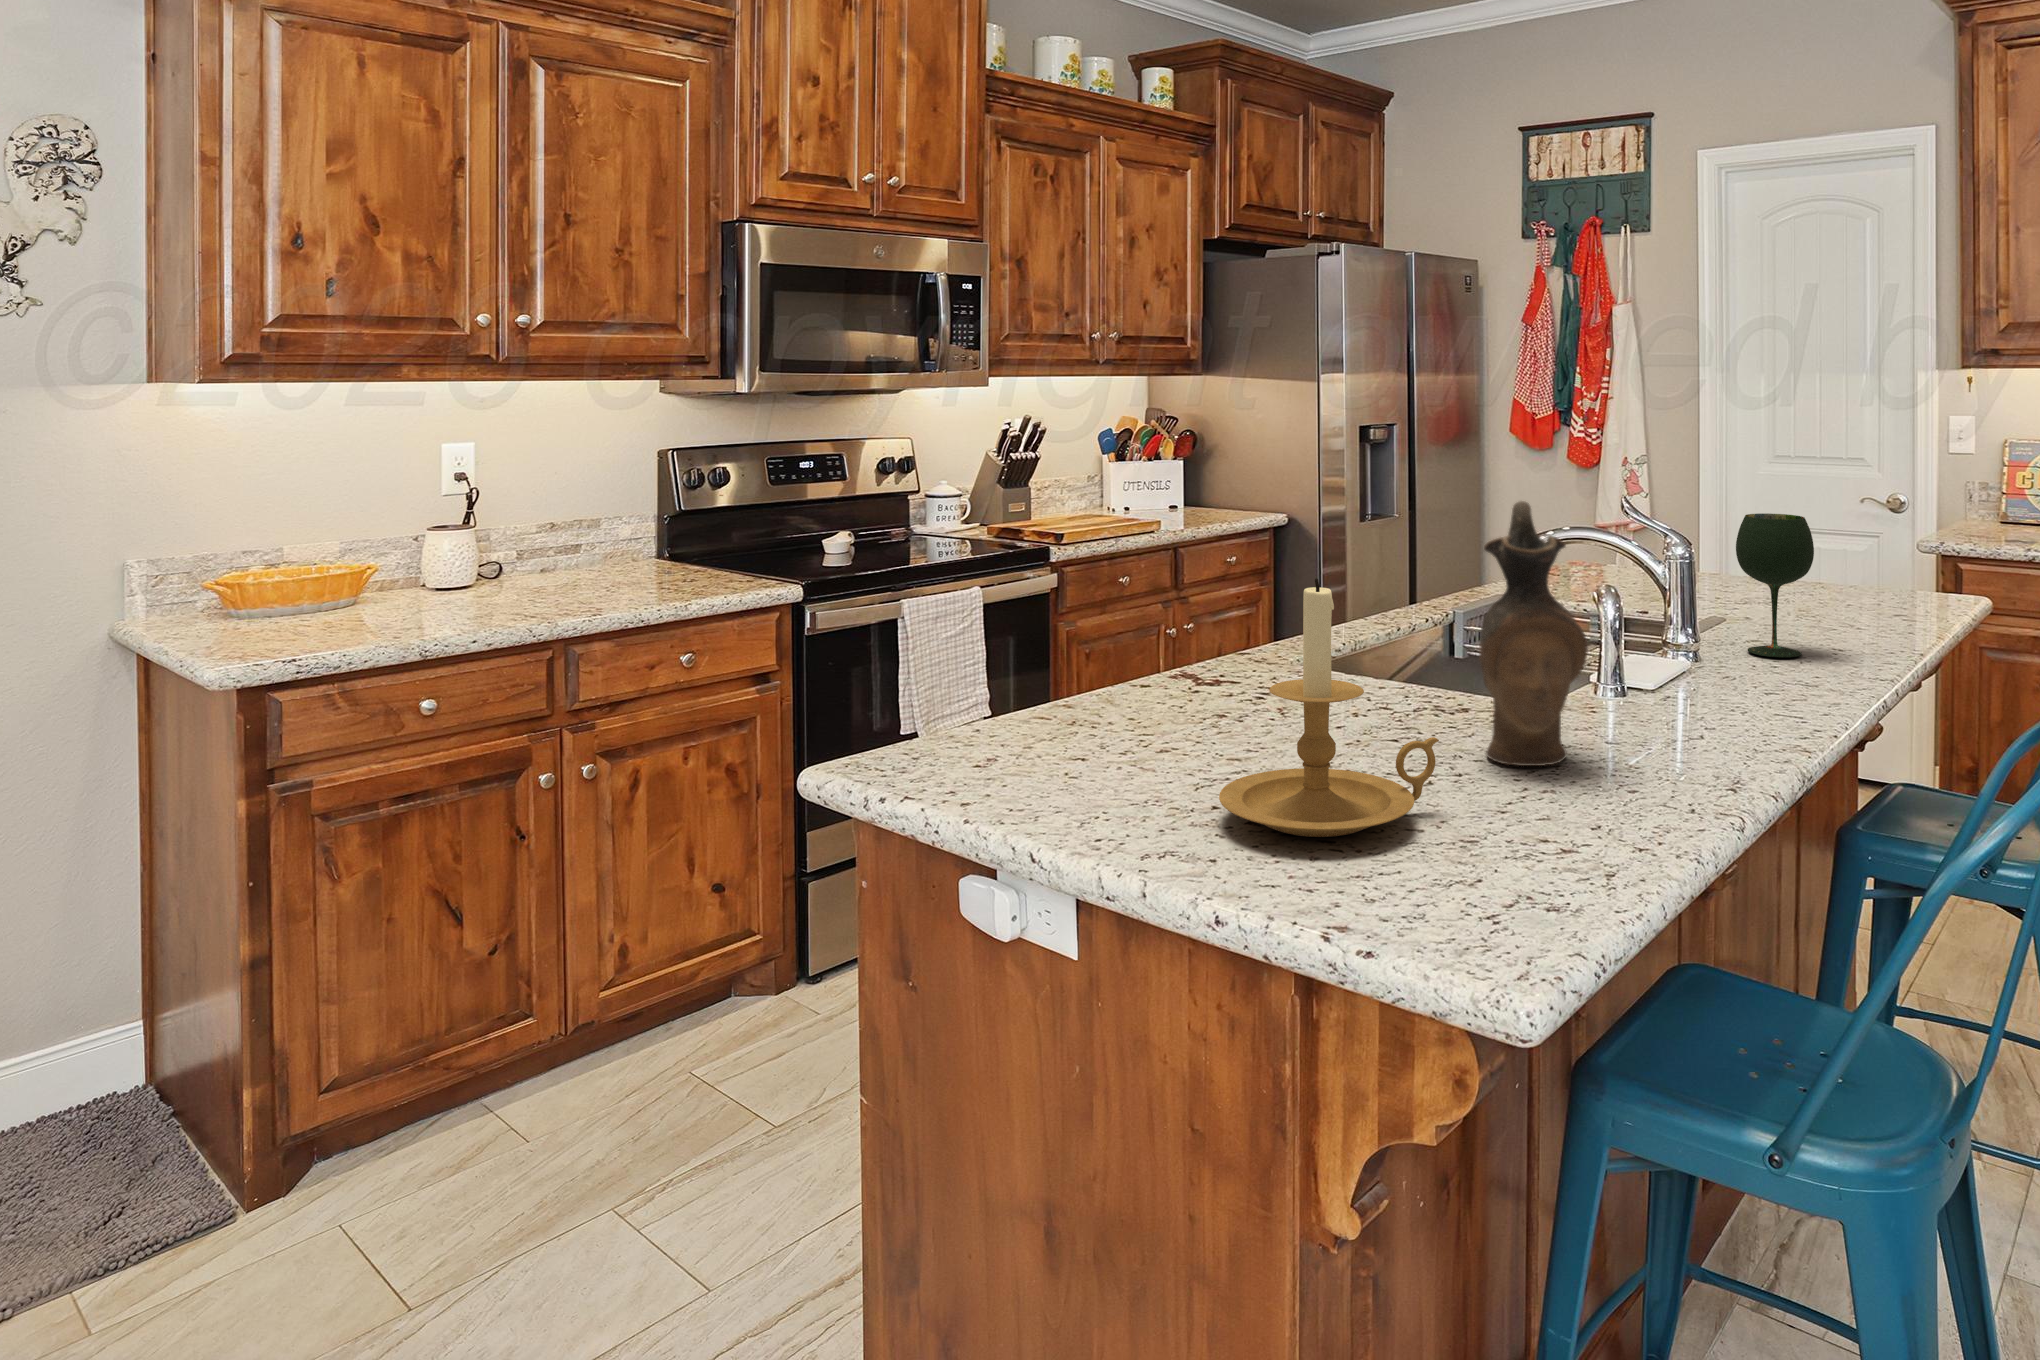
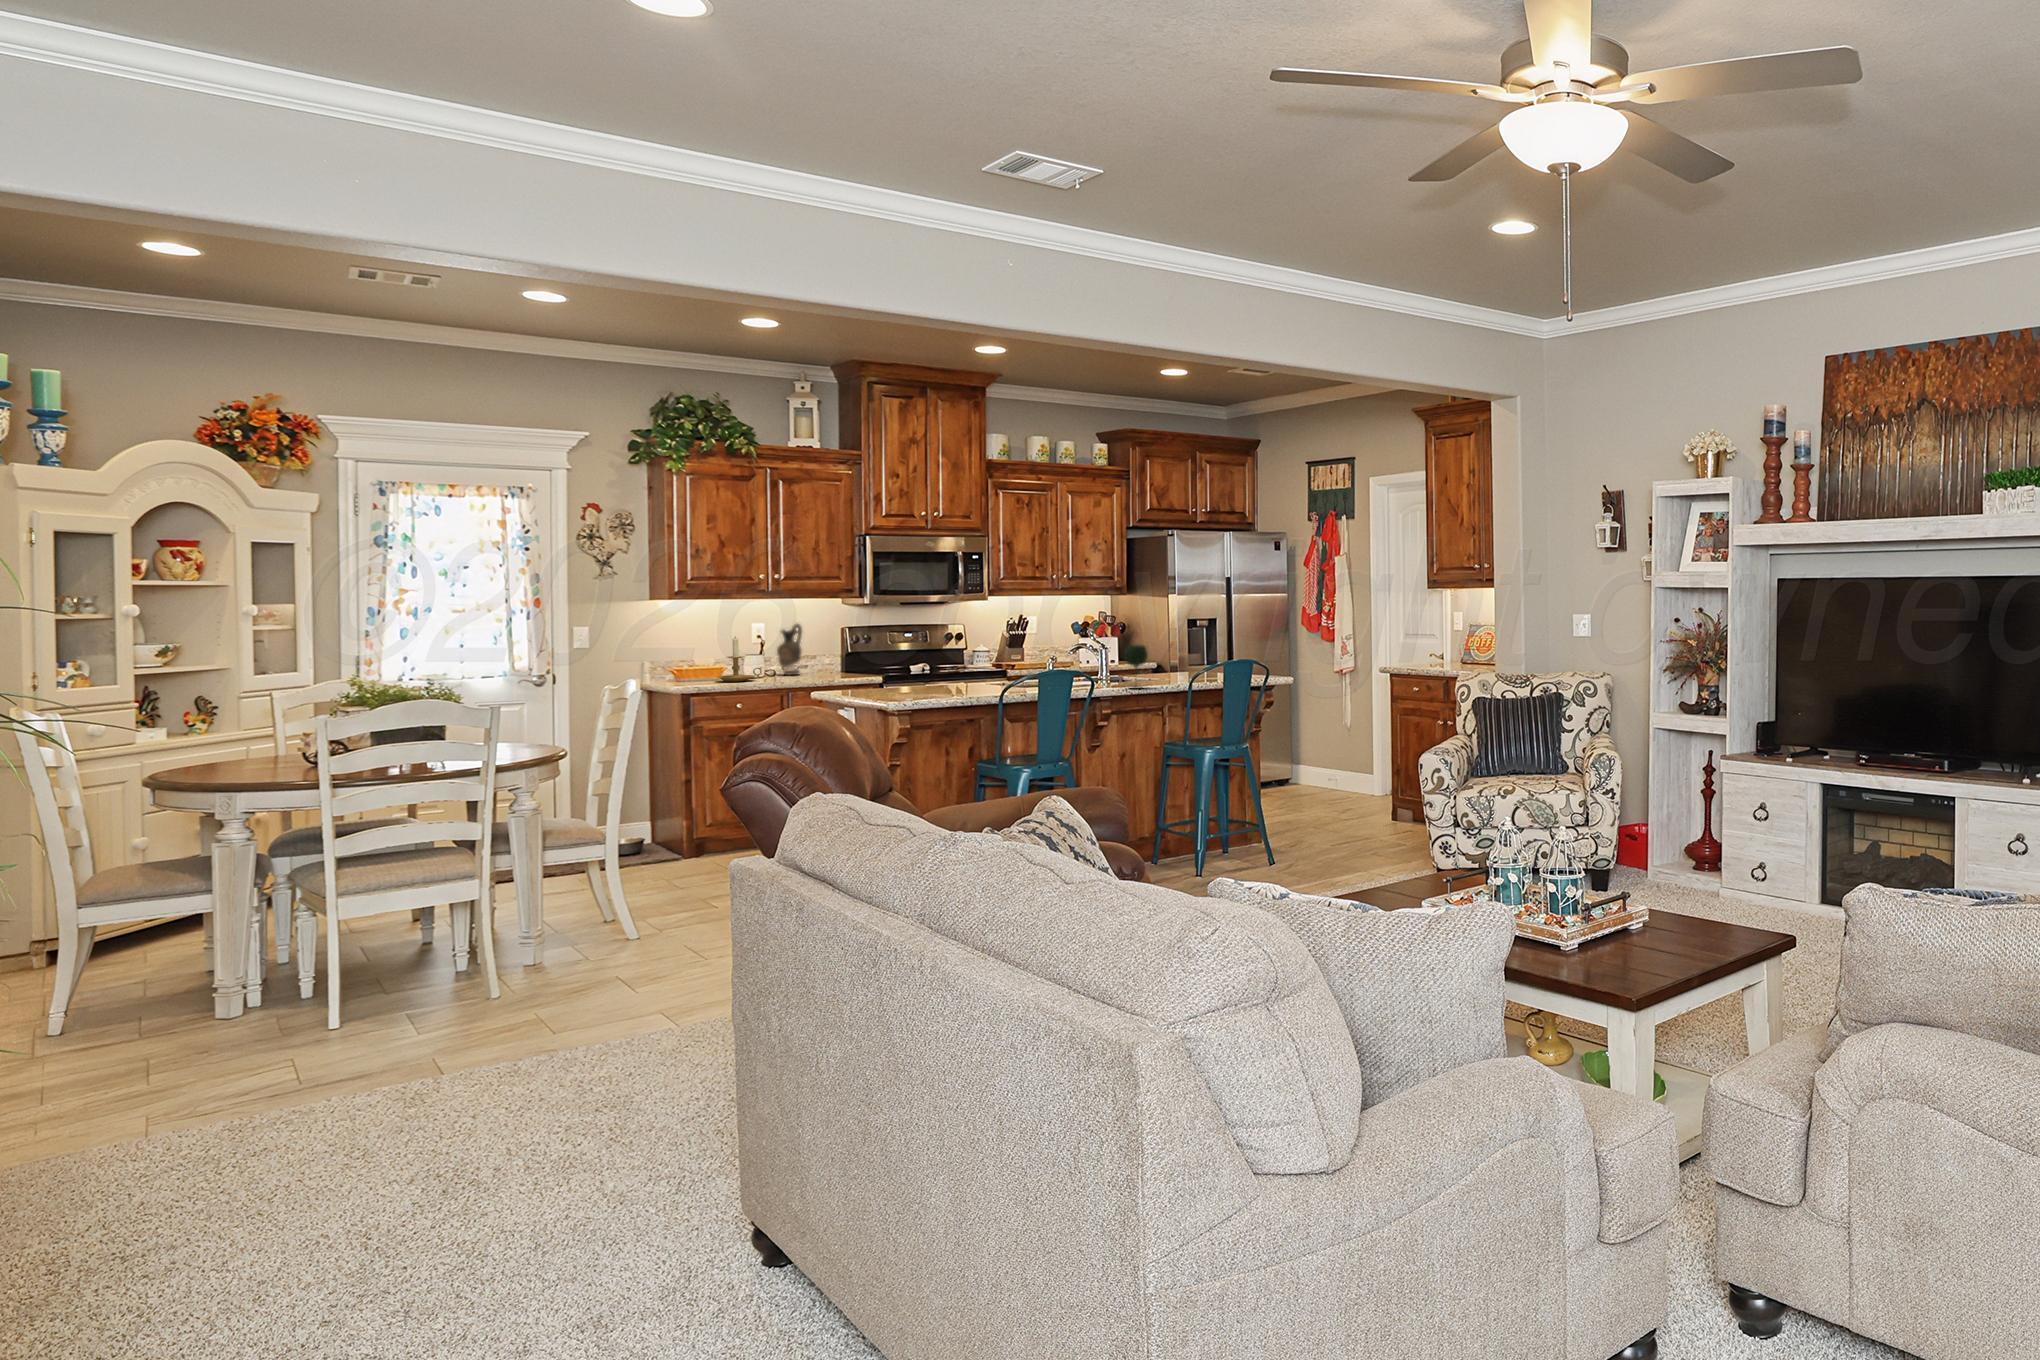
ceramic pitcher: present [1479,501,1588,766] -> present [777,624,802,675]
candle holder: present [1219,578,1439,837] -> present [716,637,762,682]

